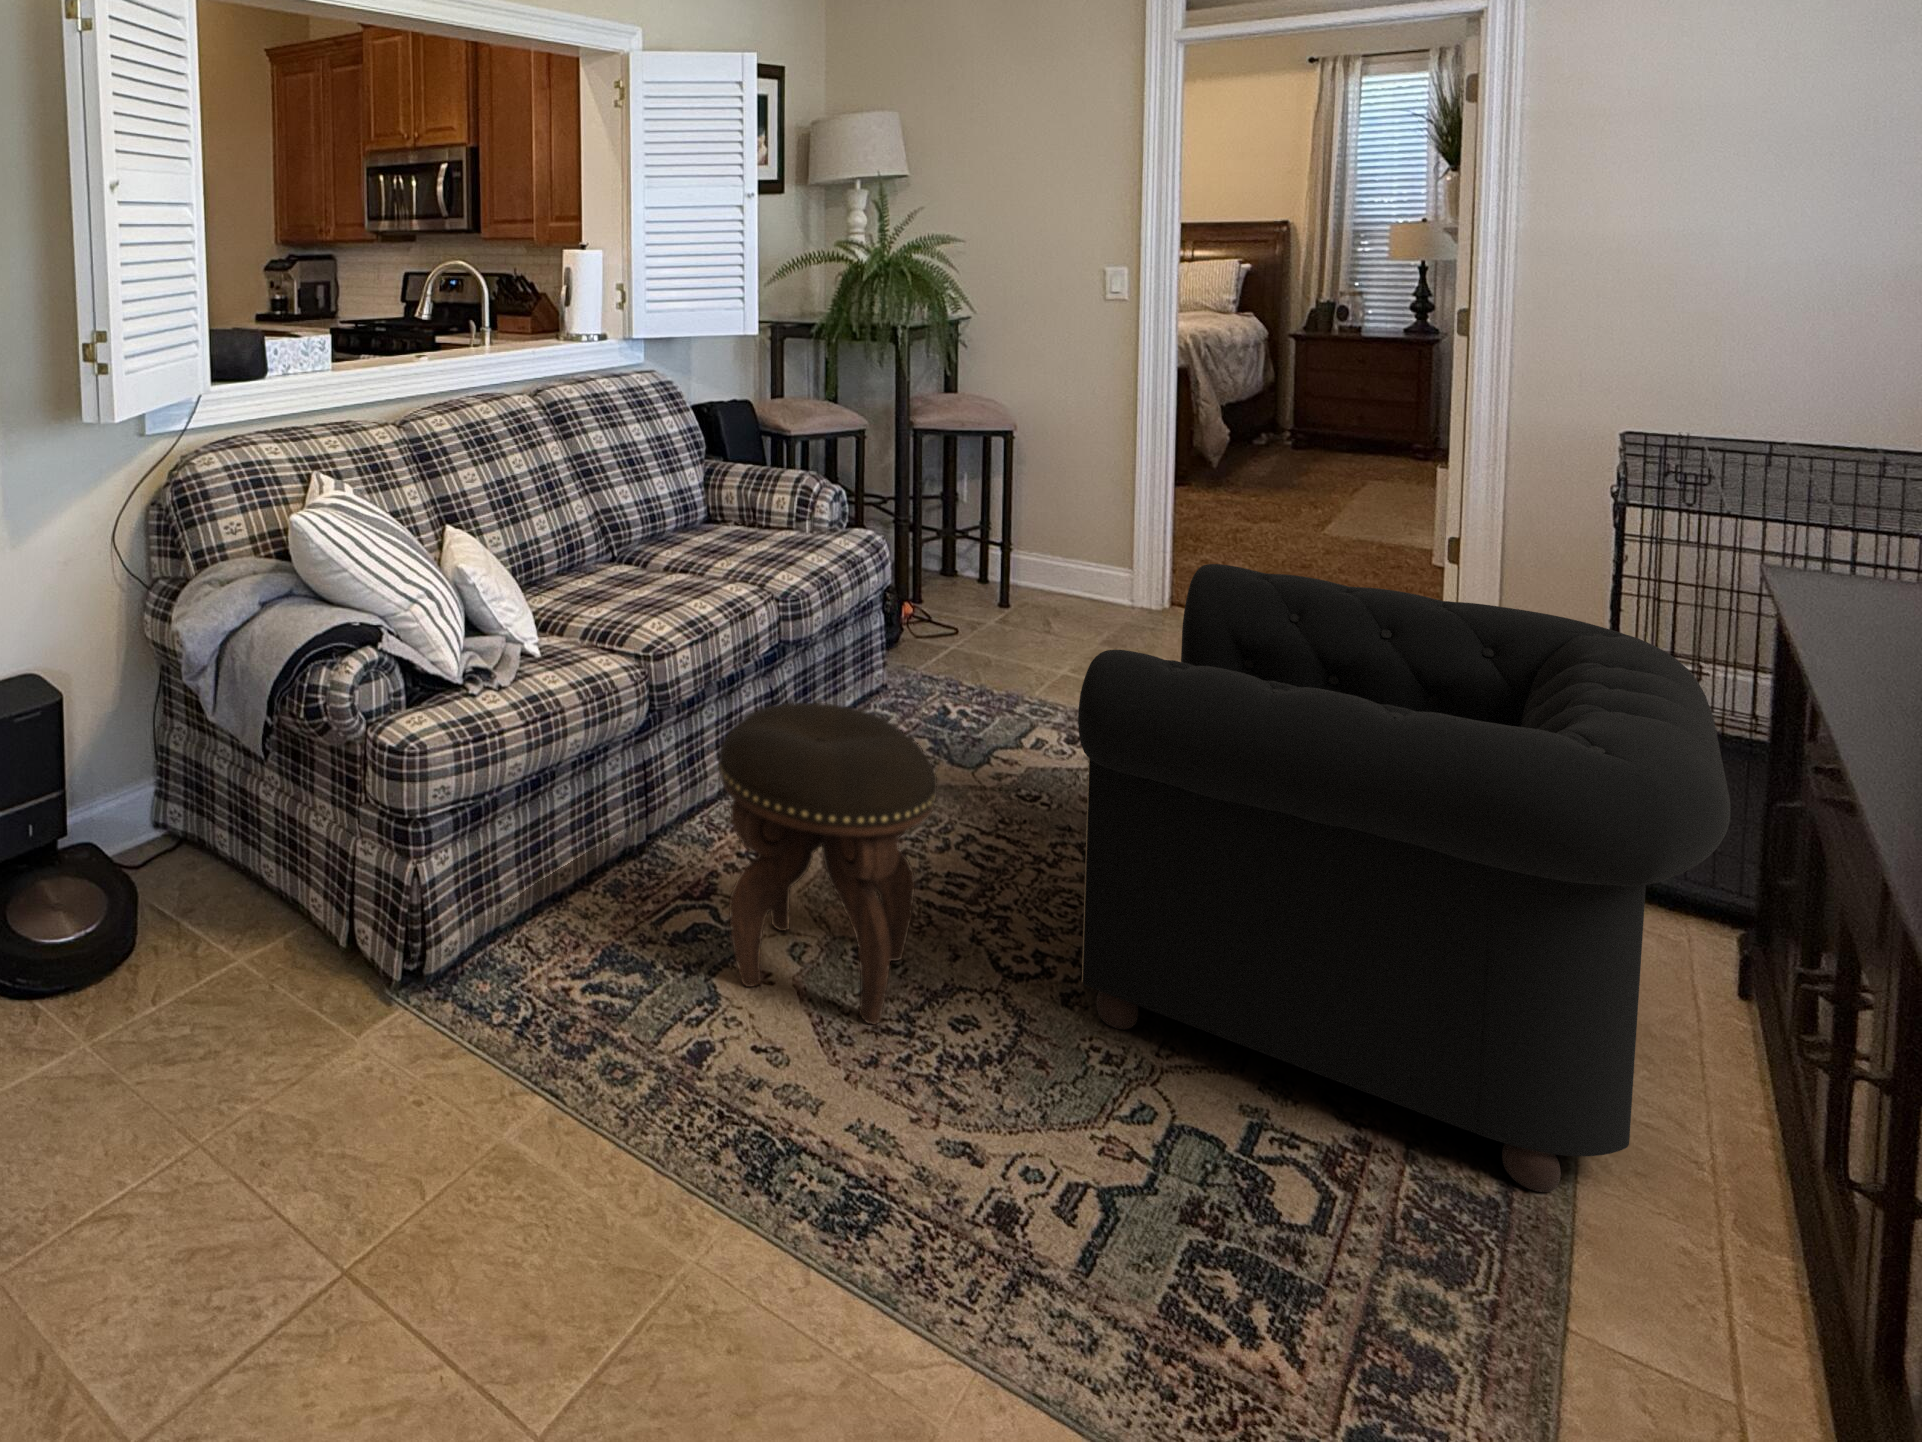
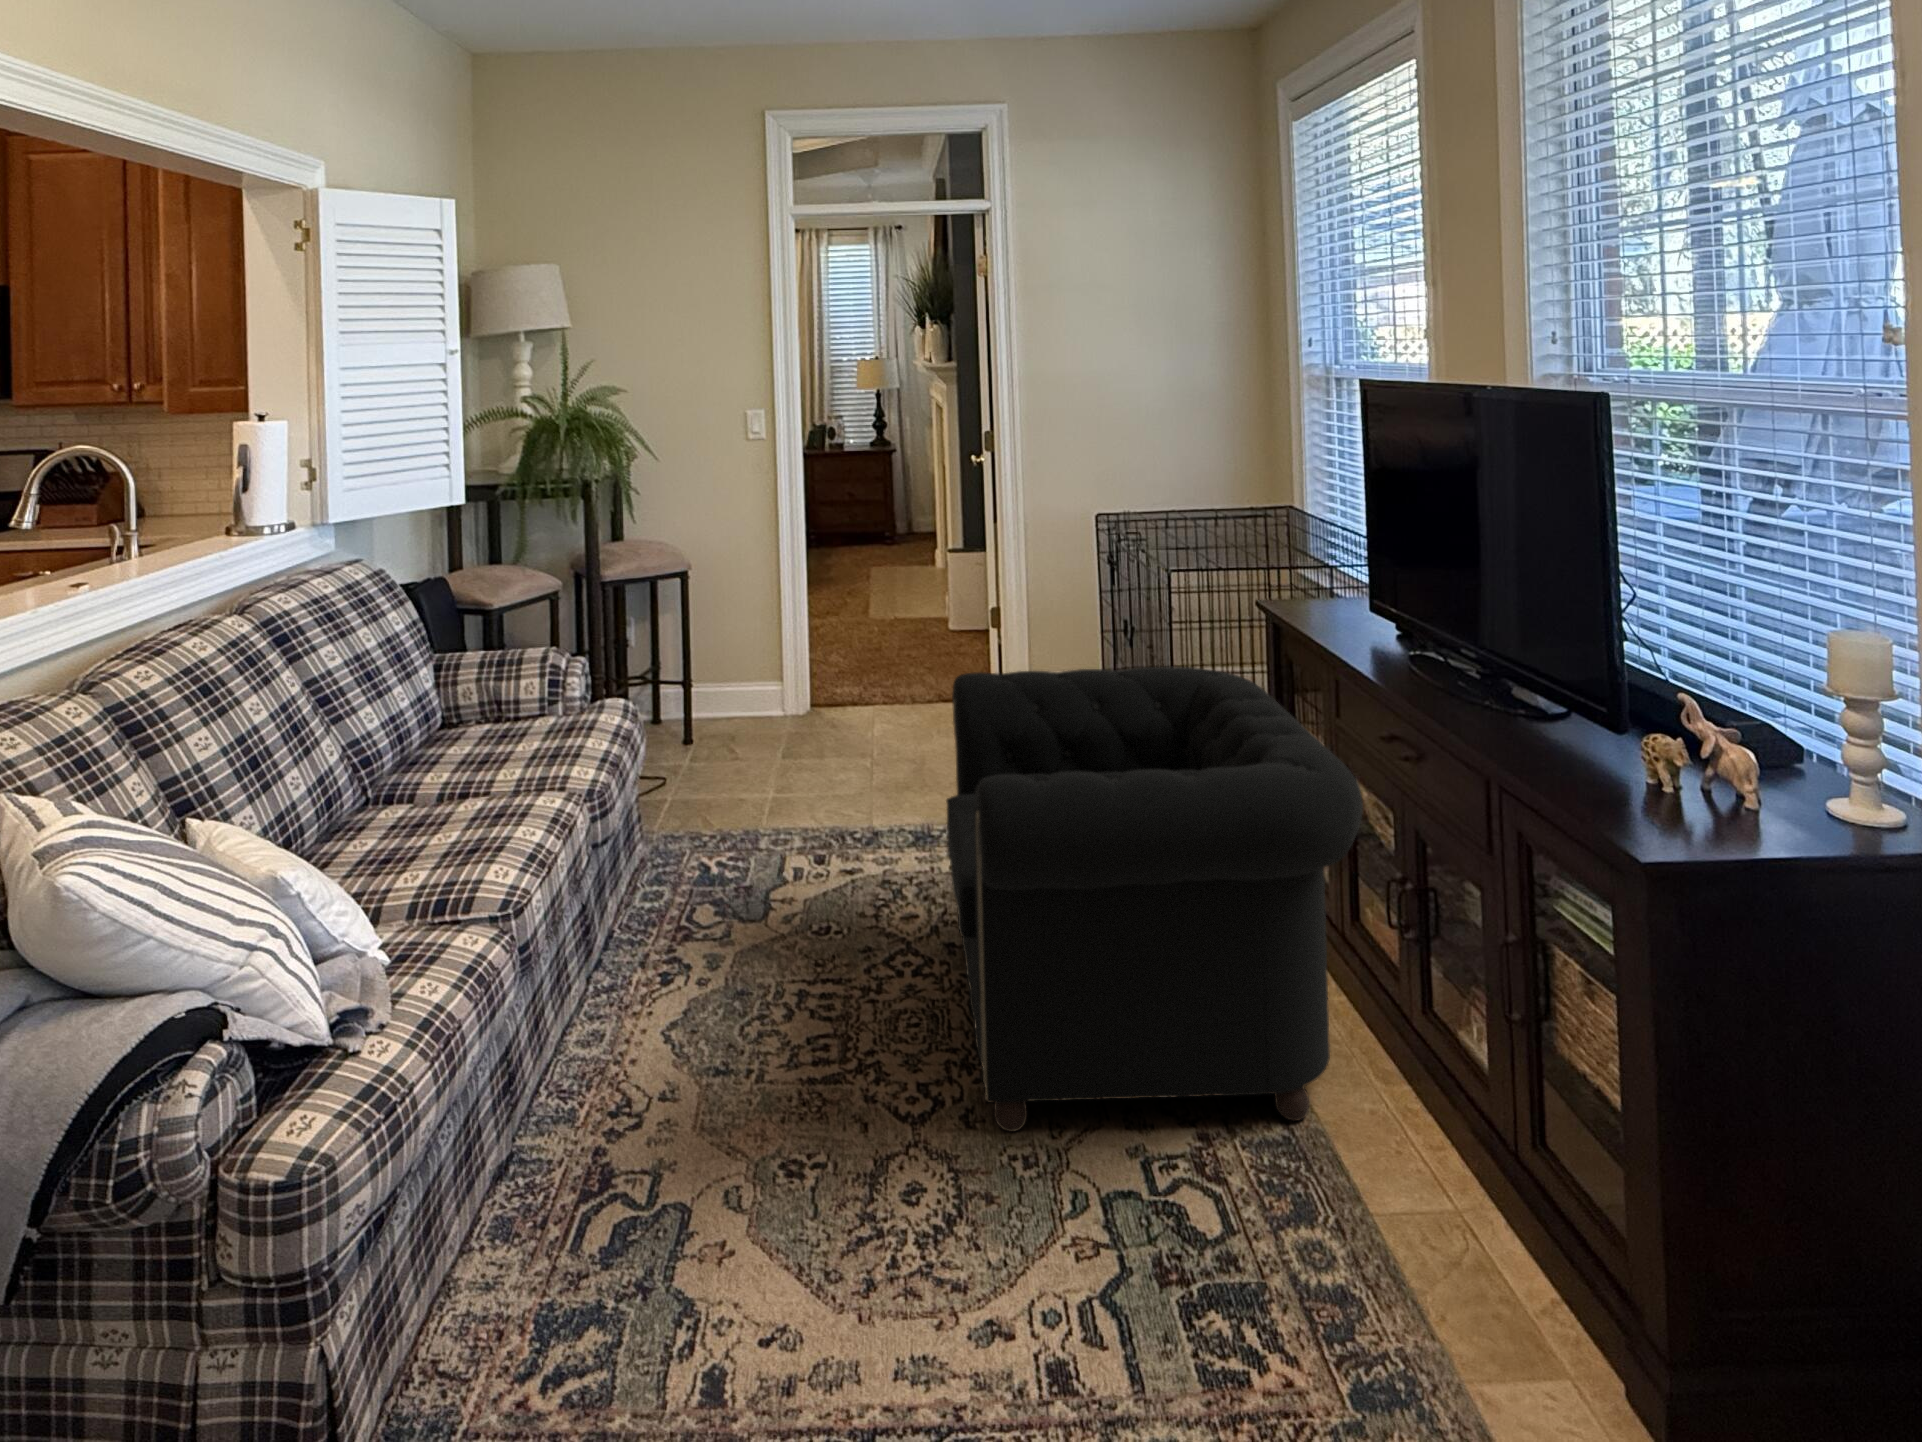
footstool: present [719,703,937,1024] -> none [652,904,873,1270]

